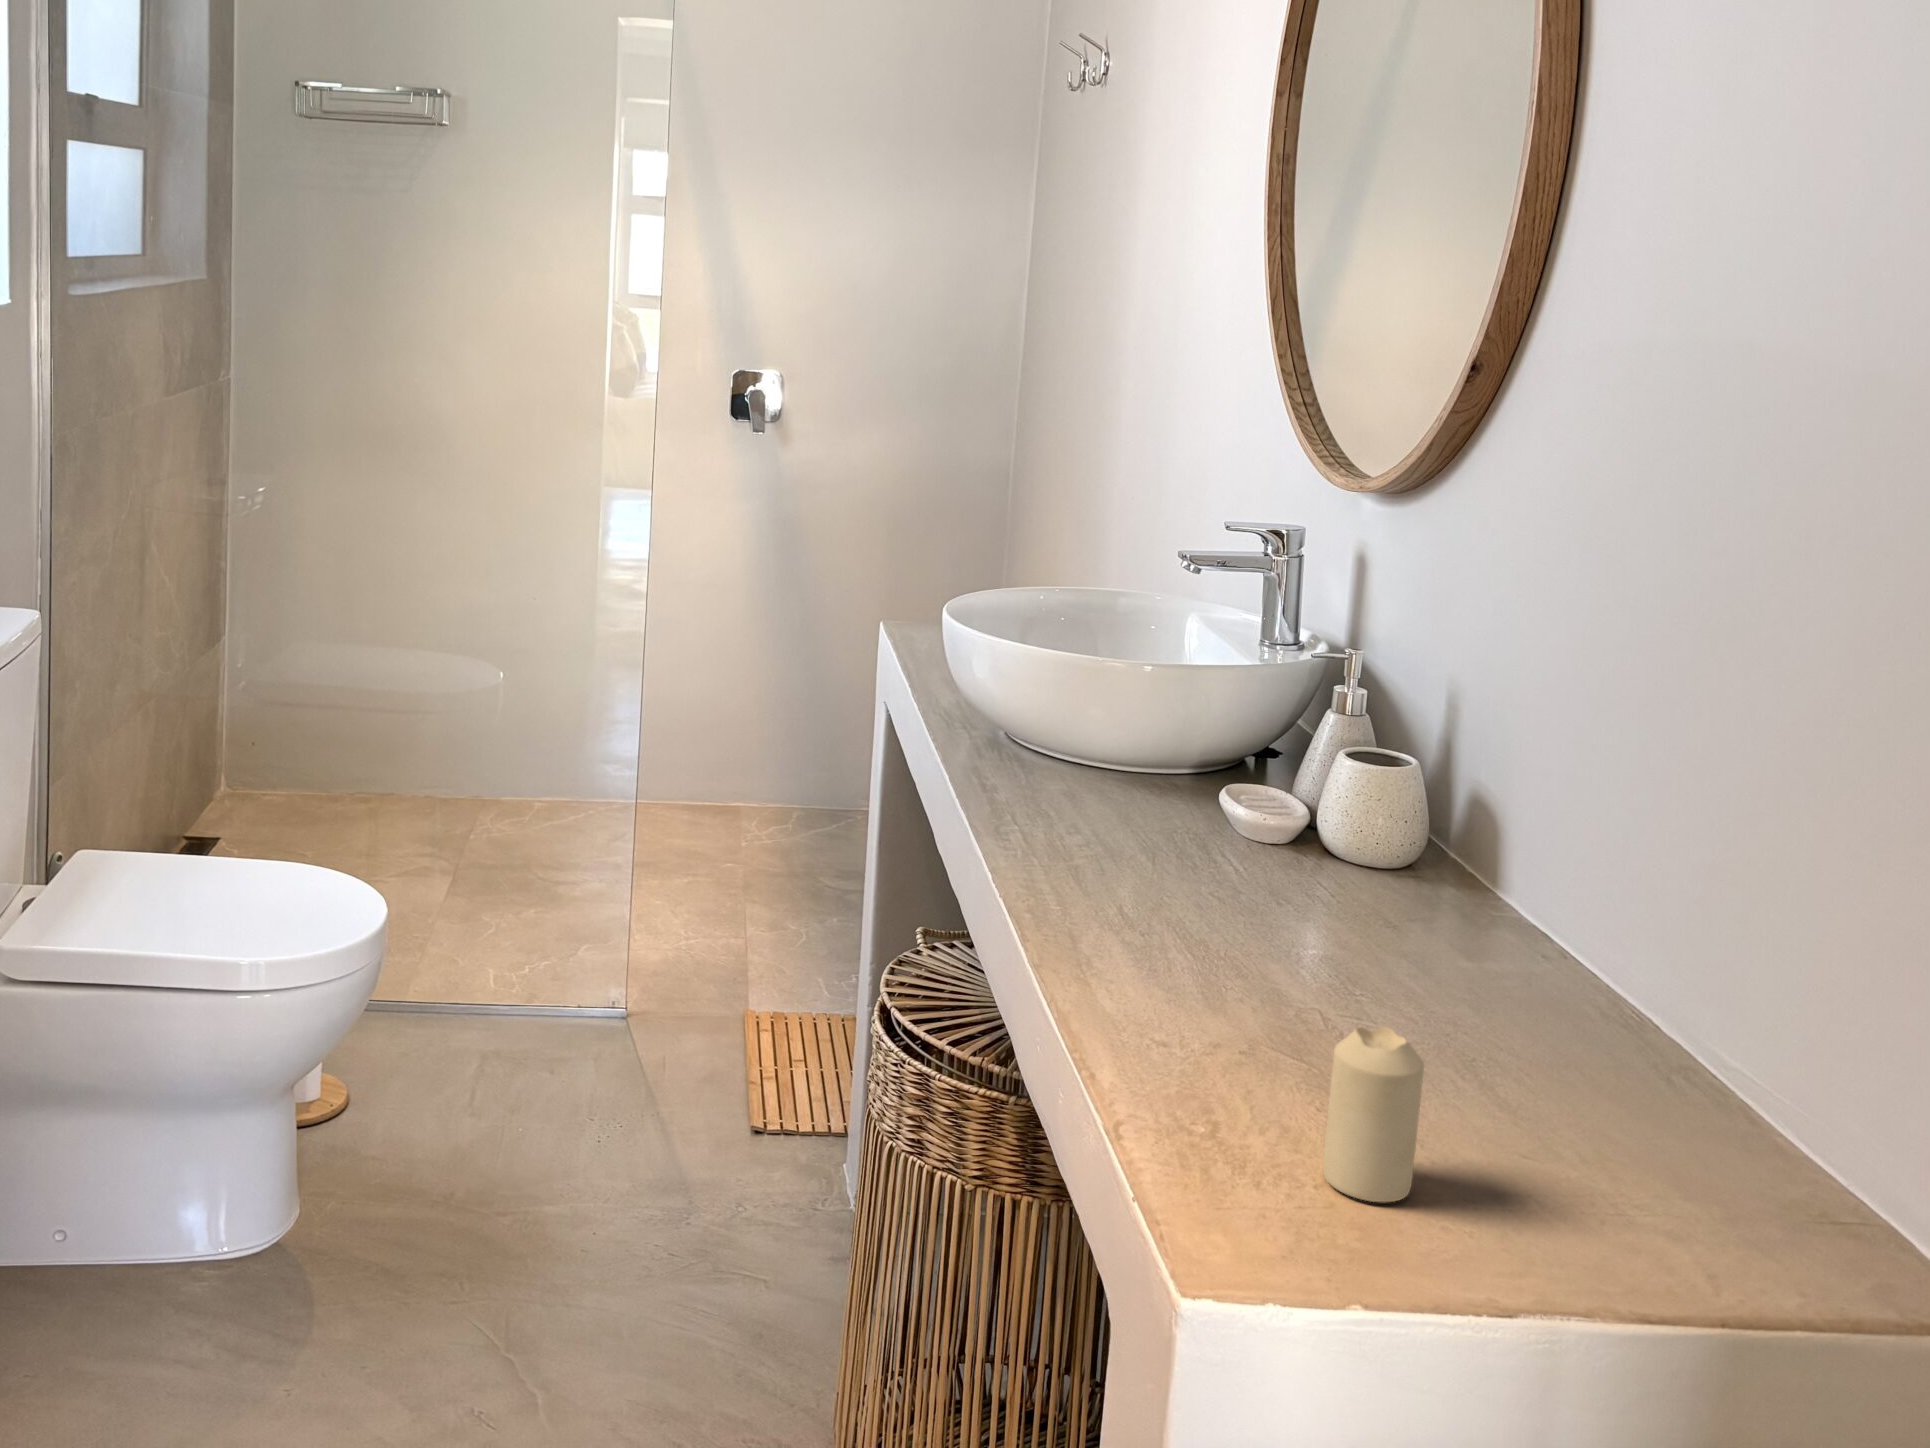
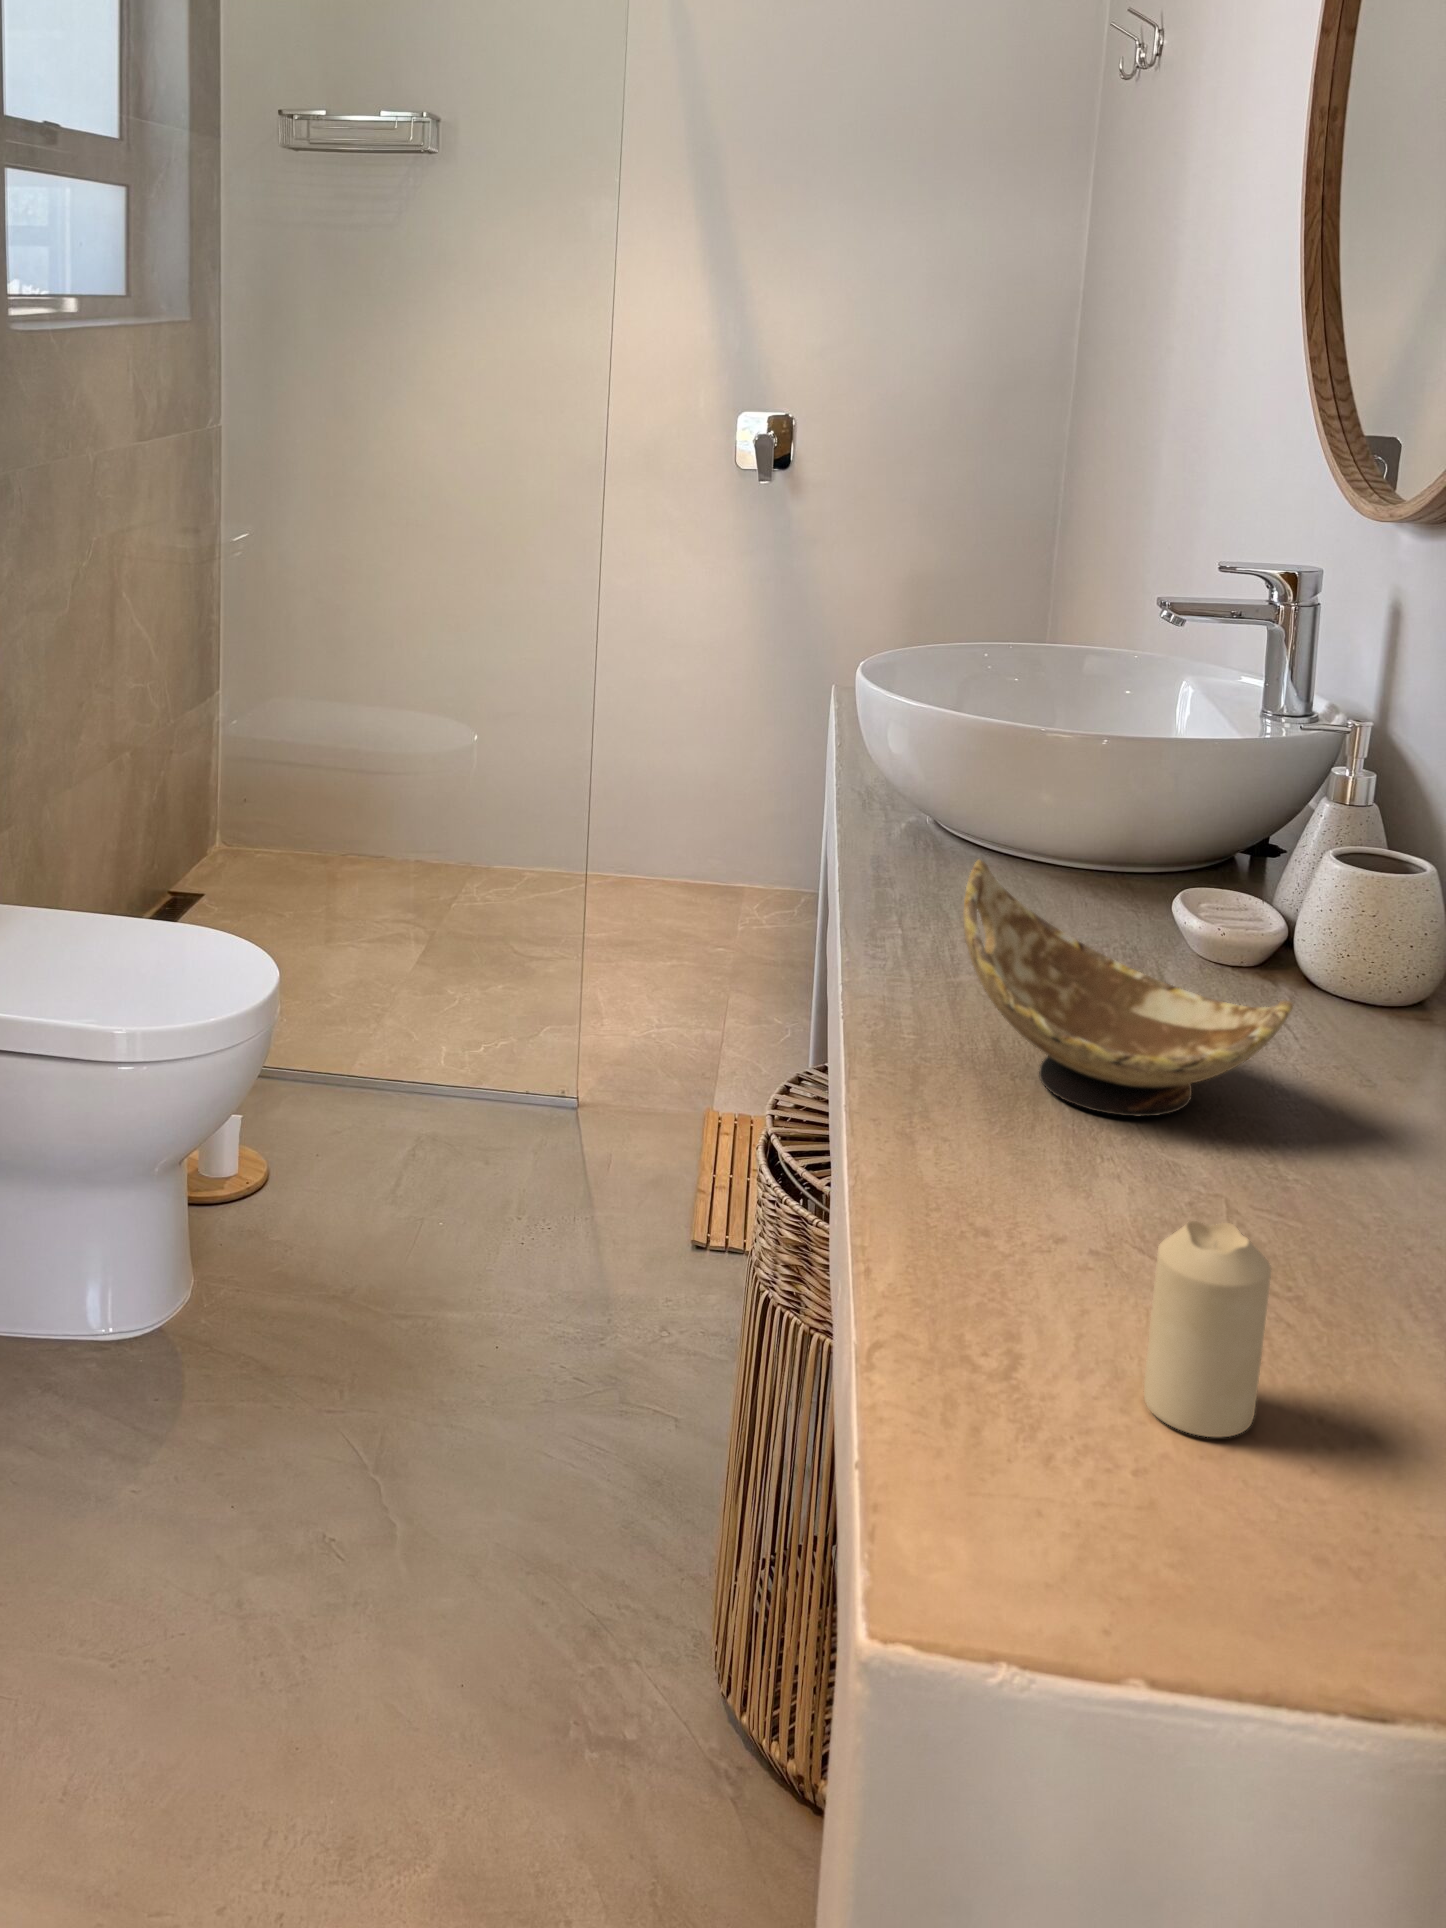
decorative bowl: none [1091,757,1359,963] -> present [963,860,1293,1117]

